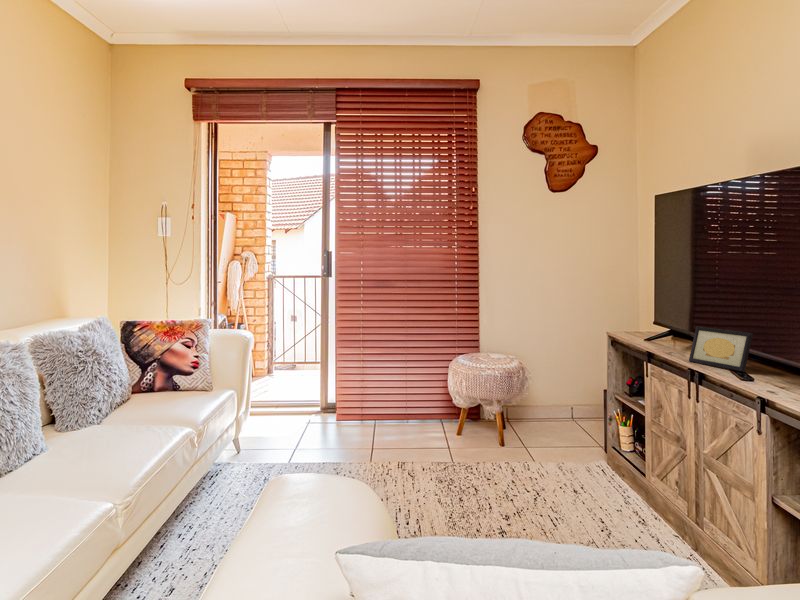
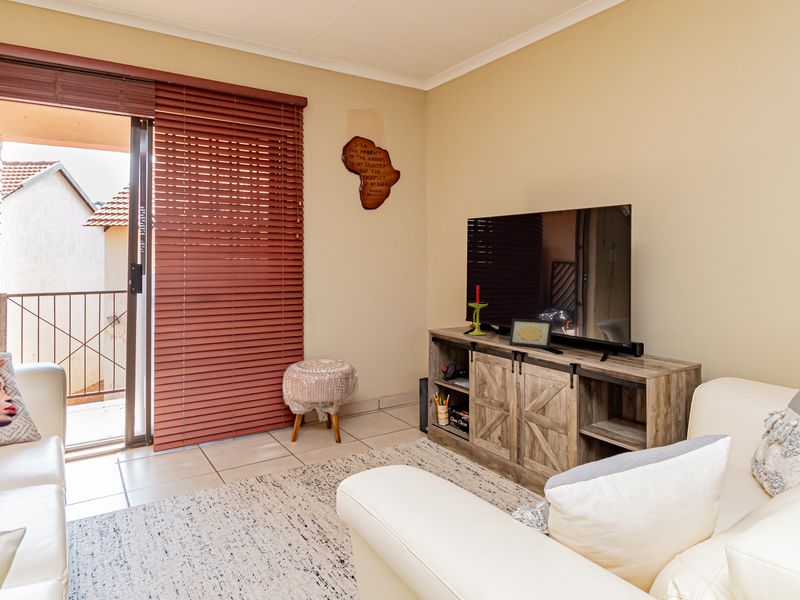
candle: none [651,279,679,345] -> present [469,285,487,335]

